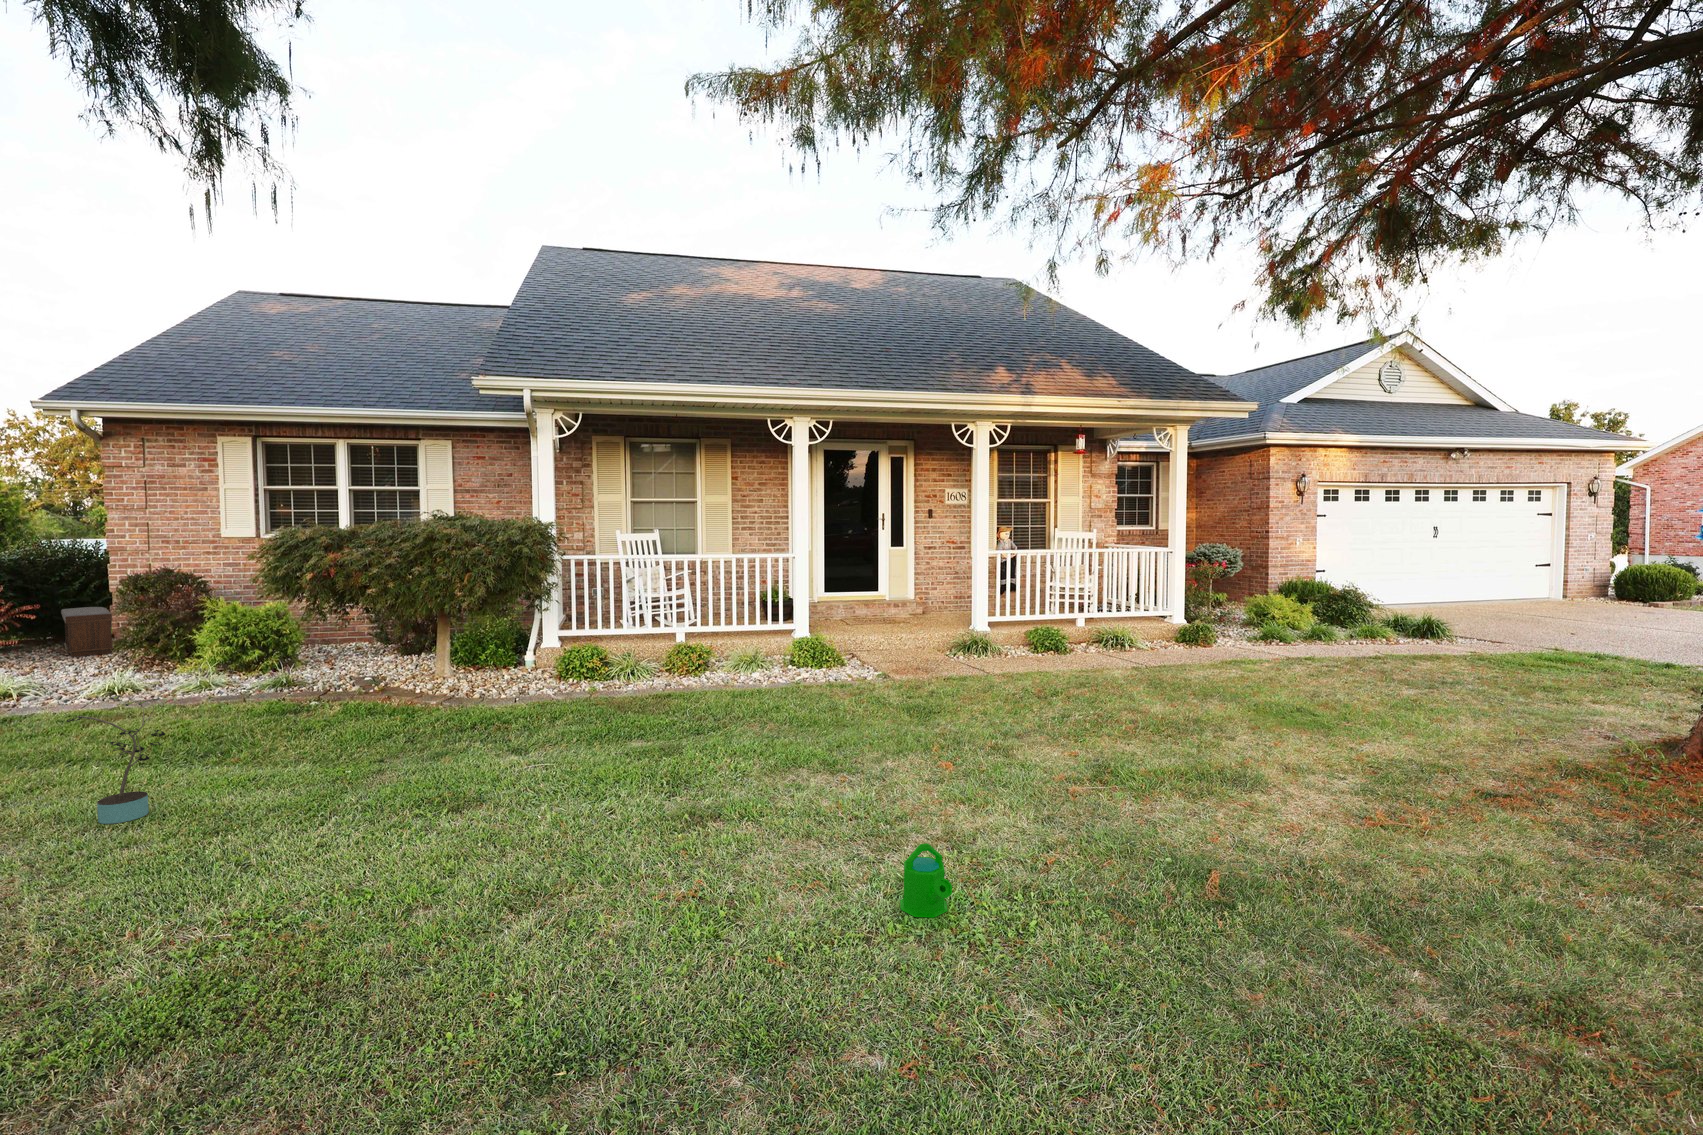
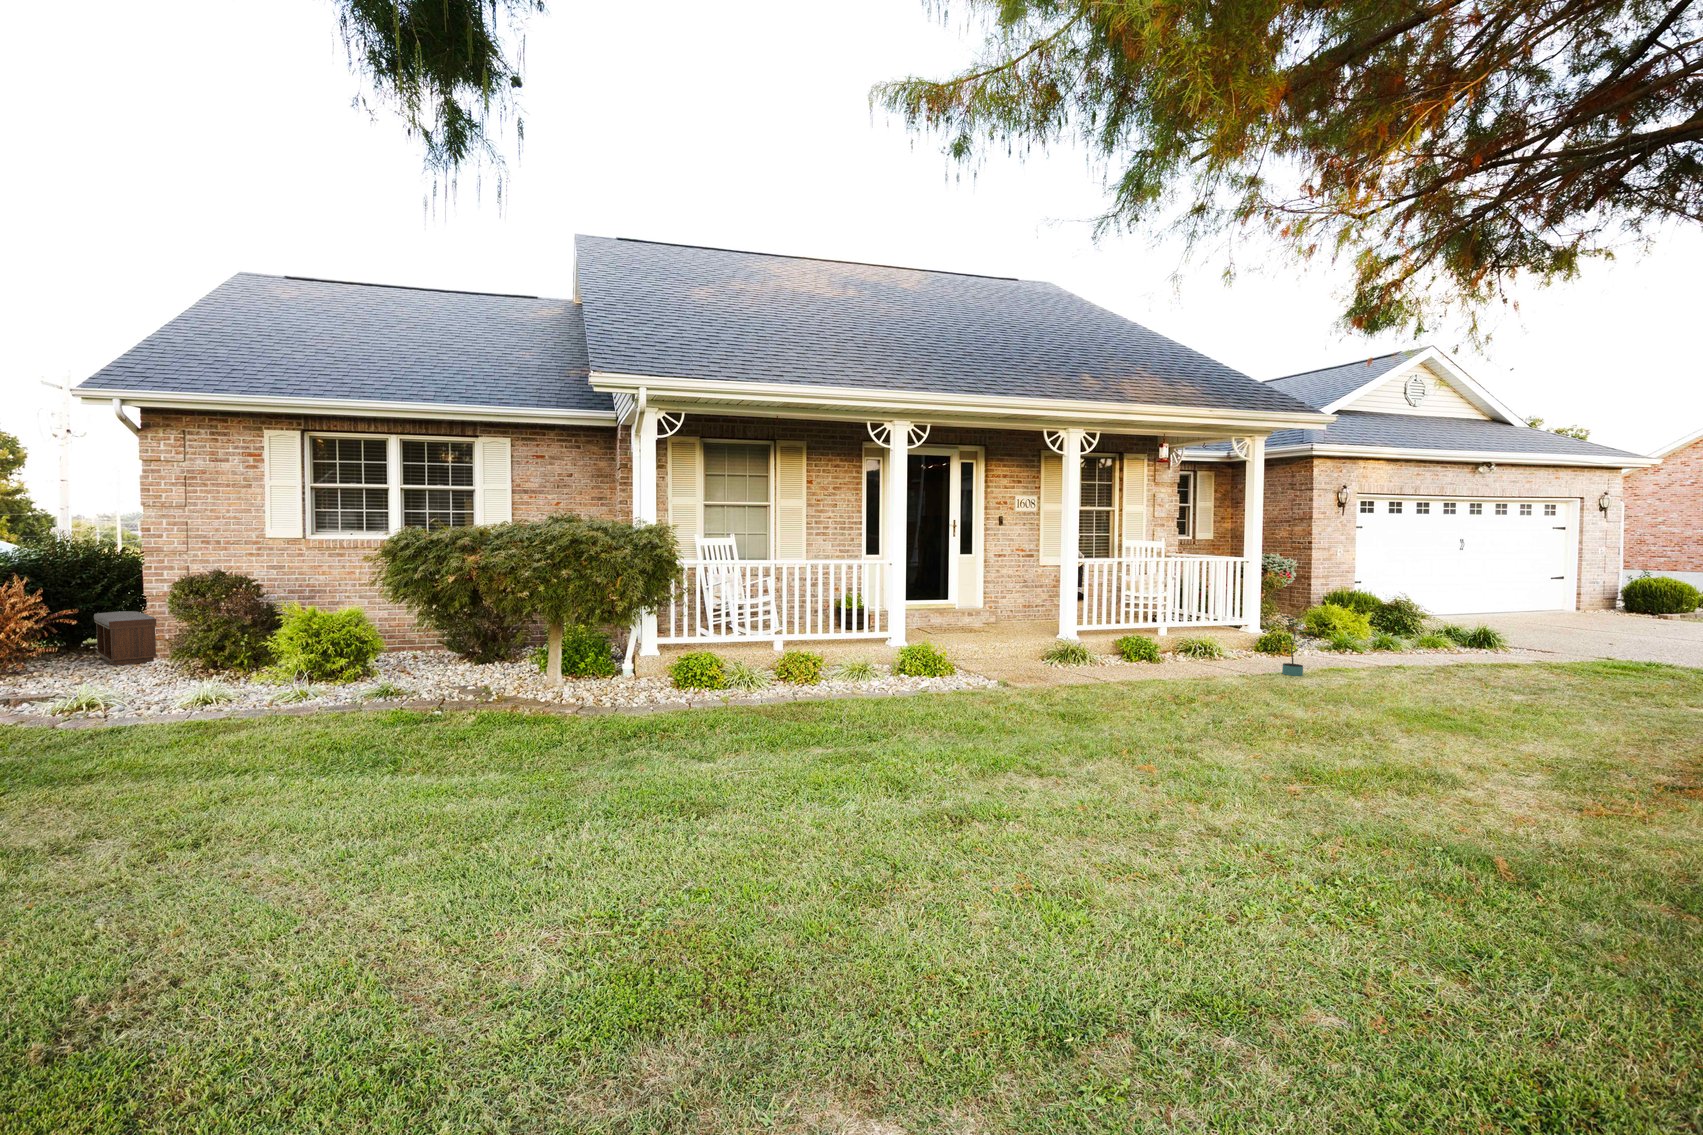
potted plant: present [67,695,165,824] -> present [1282,616,1314,676]
watering can: present [900,843,952,918] -> none [1235,845,1316,917]

